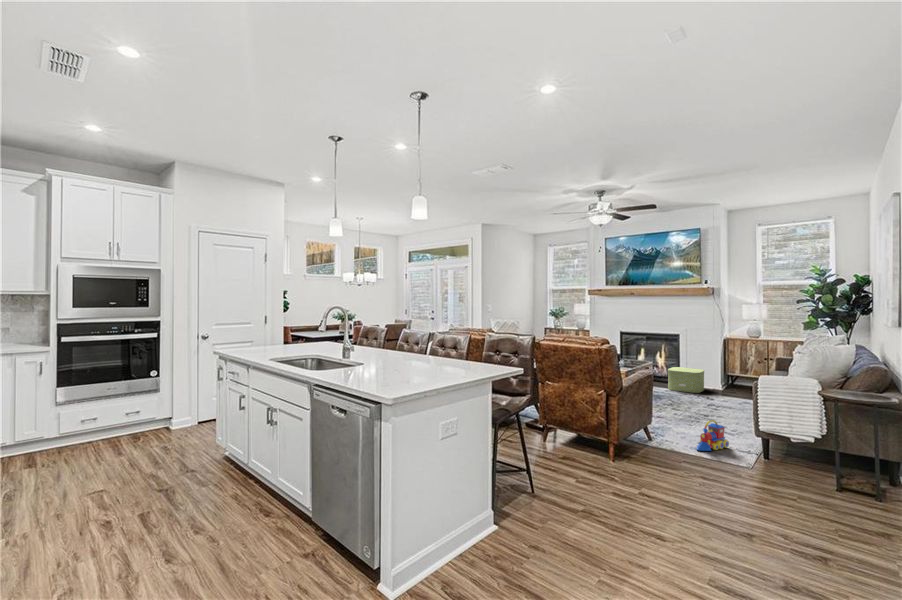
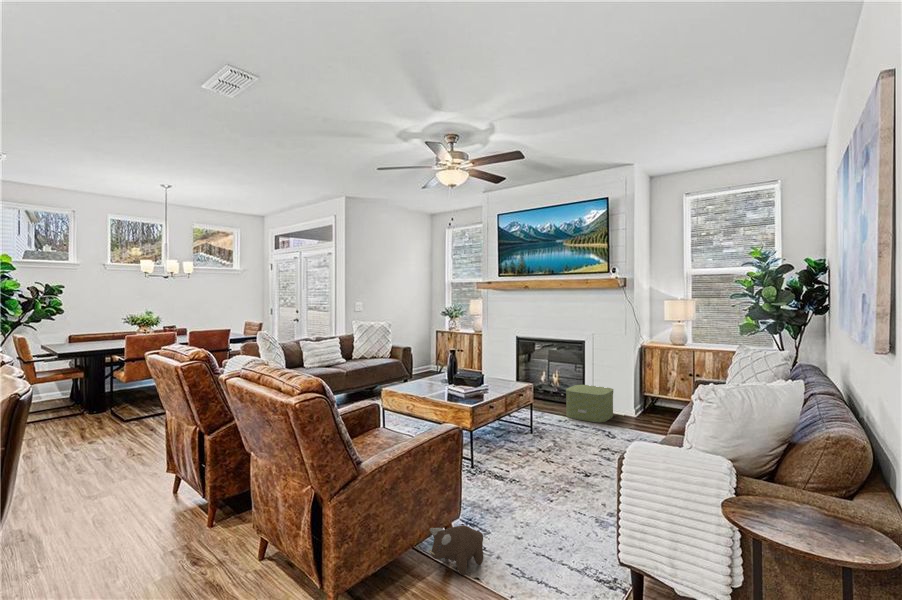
toy train: present [696,420,729,451] -> none [520,511,583,575]
plush toy: none [645,426,674,450] -> present [430,525,483,575]

